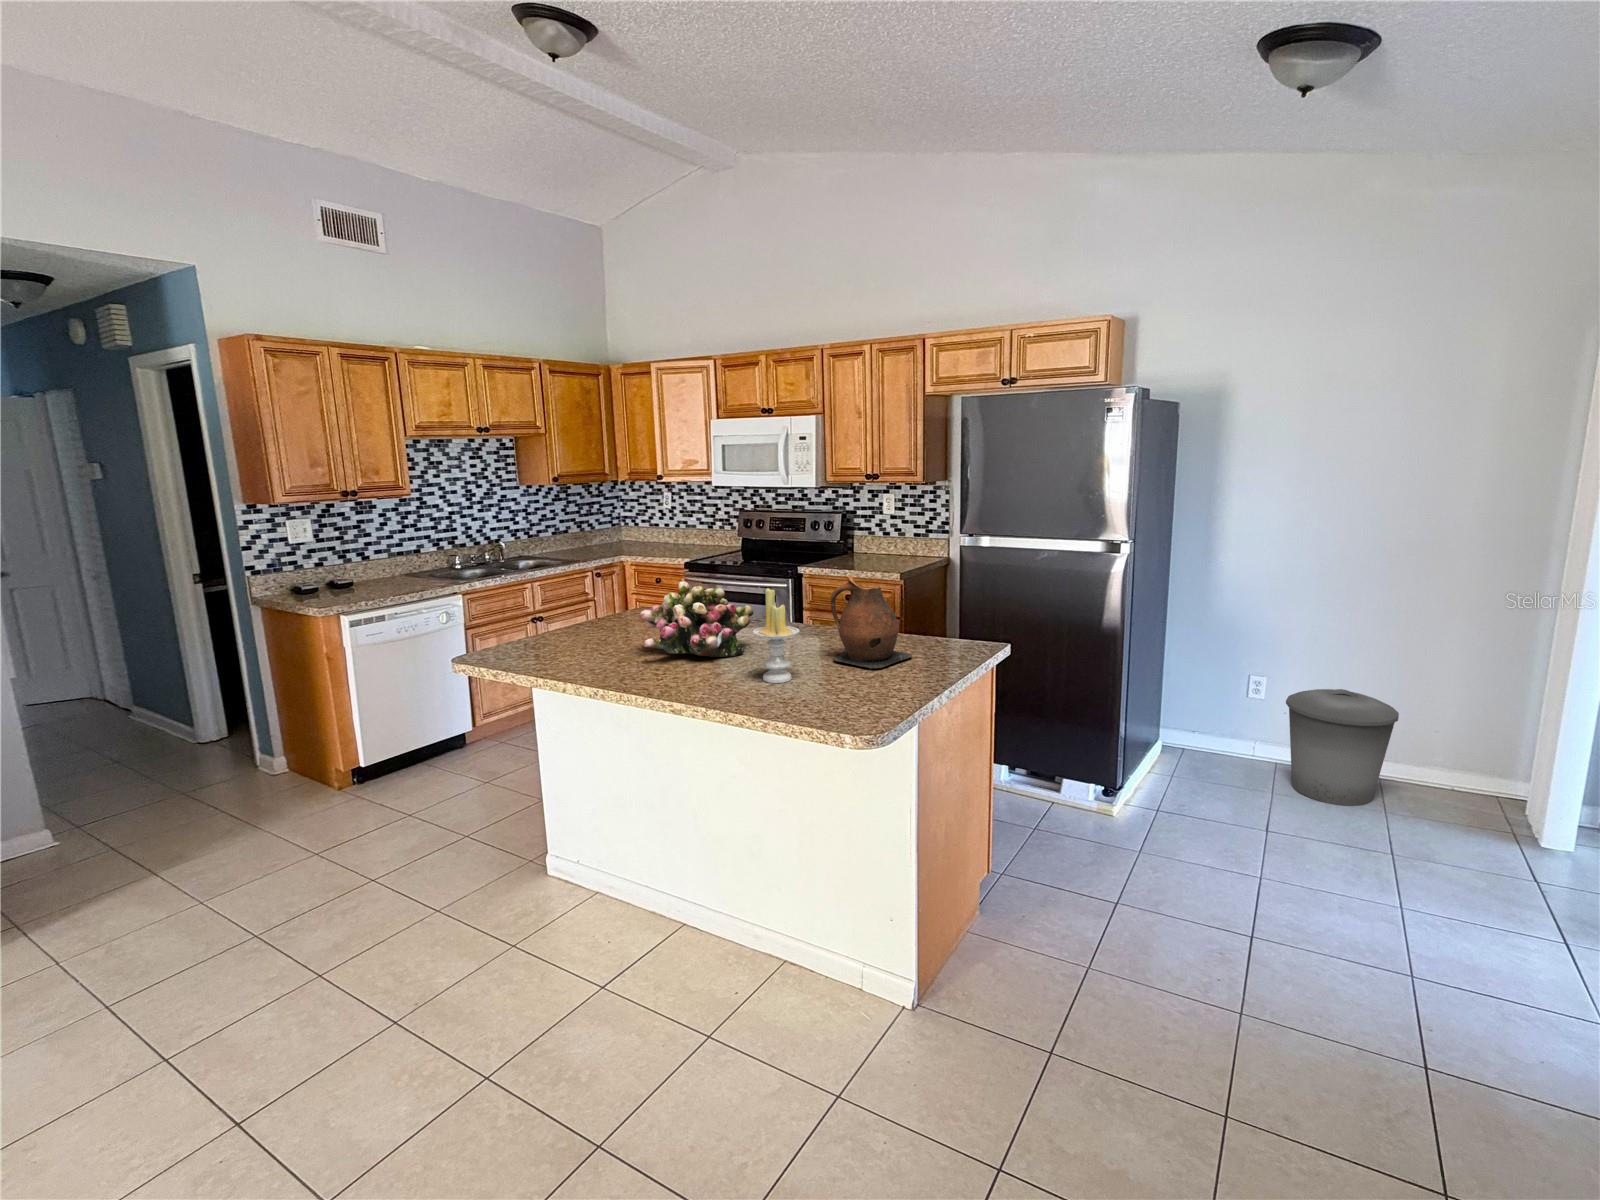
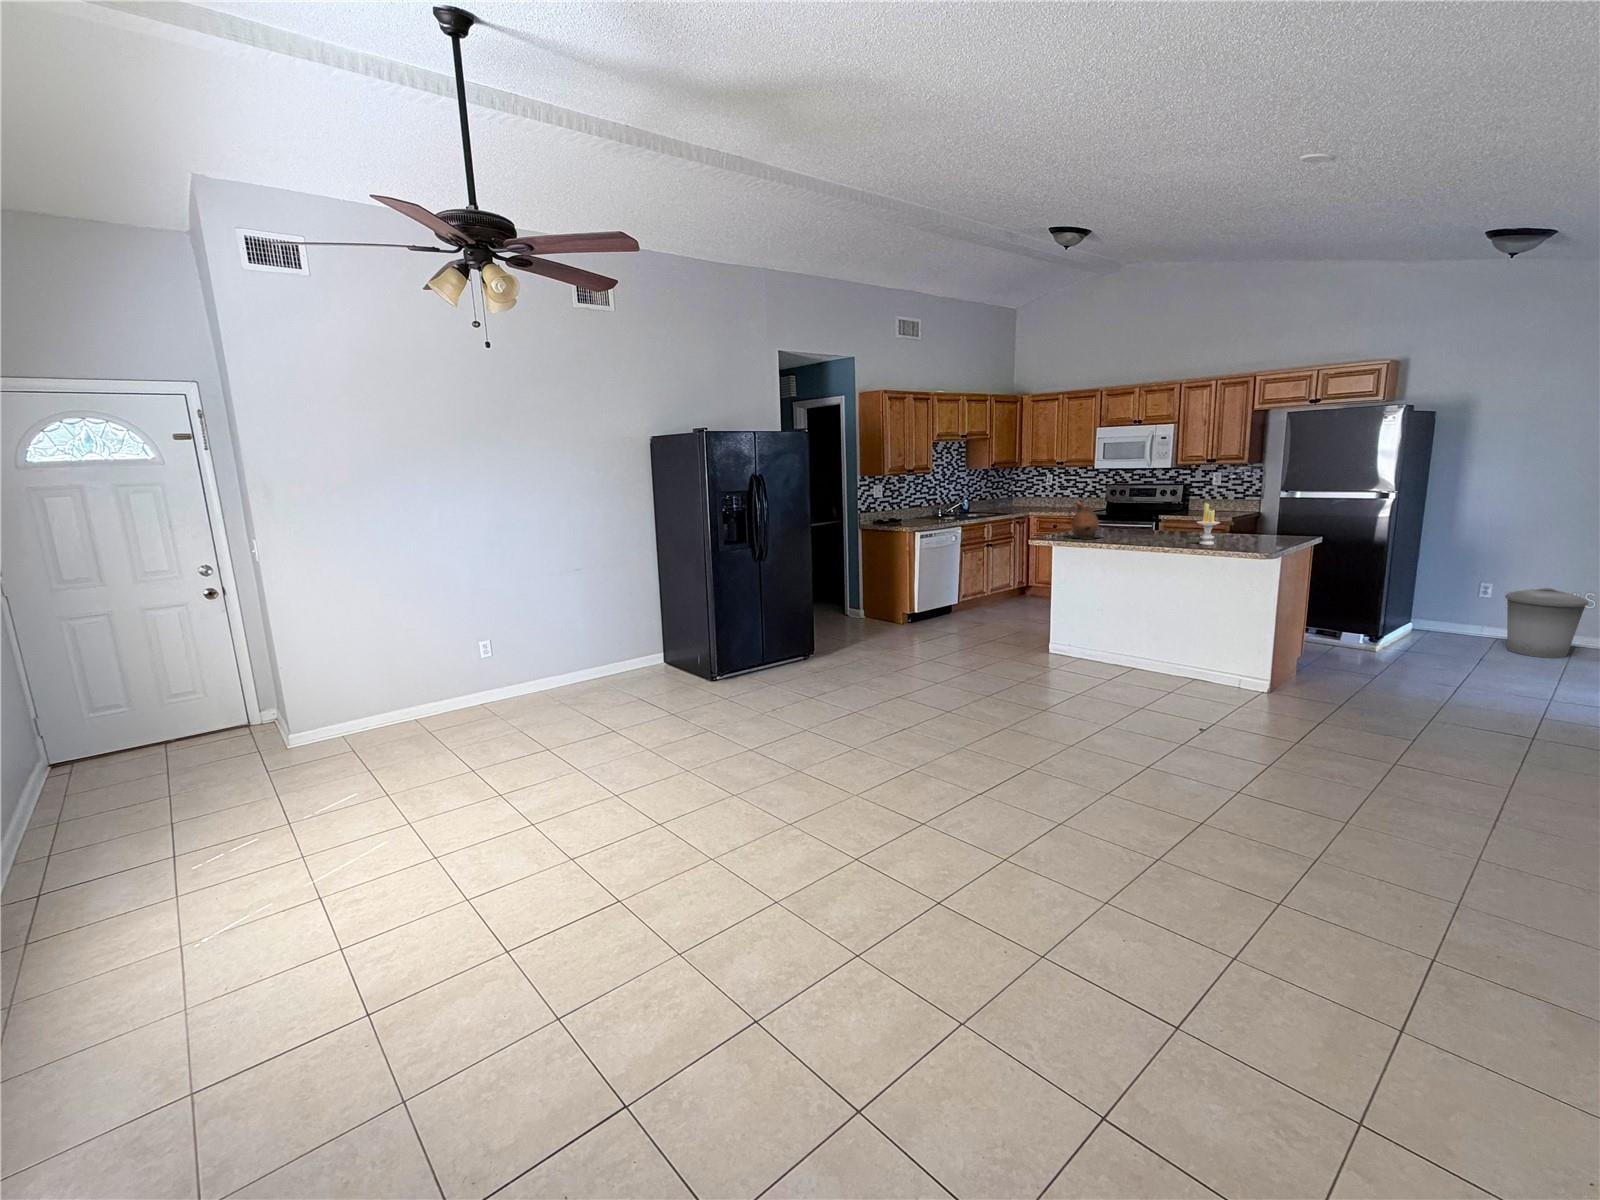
ceramic pitcher: present [830,575,912,670] -> present [1068,502,1099,539]
flower arrangement: present [640,581,754,657] -> none [1124,505,1182,539]

